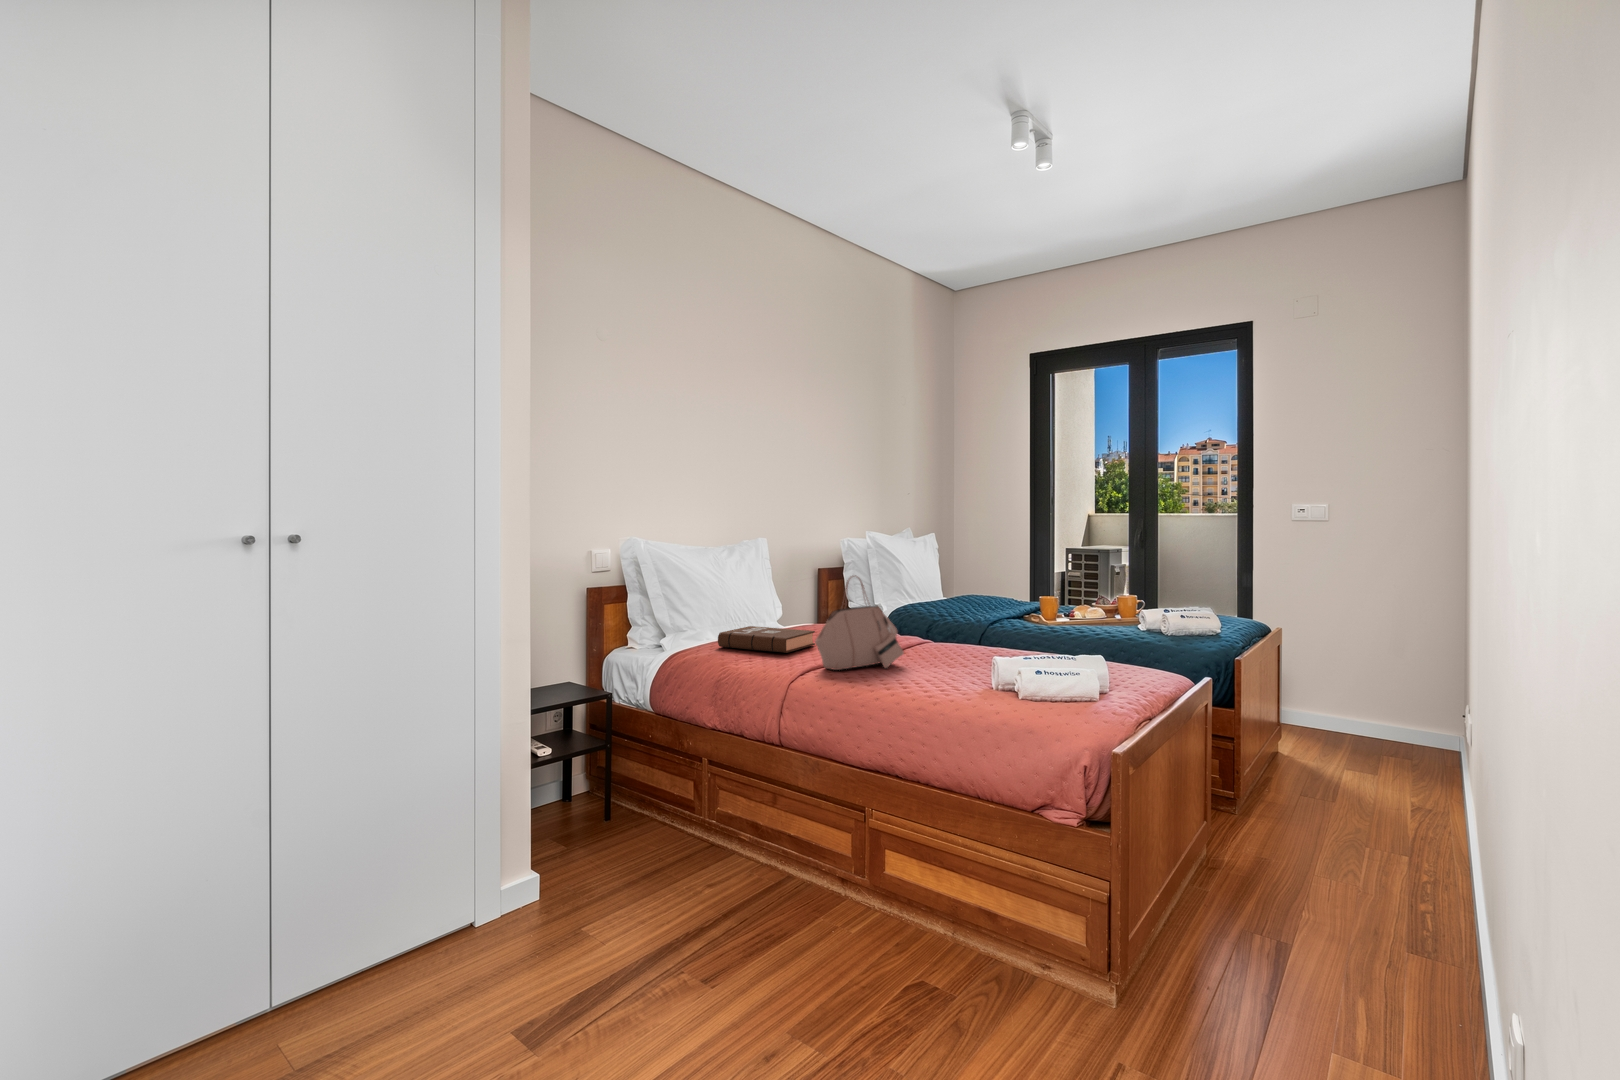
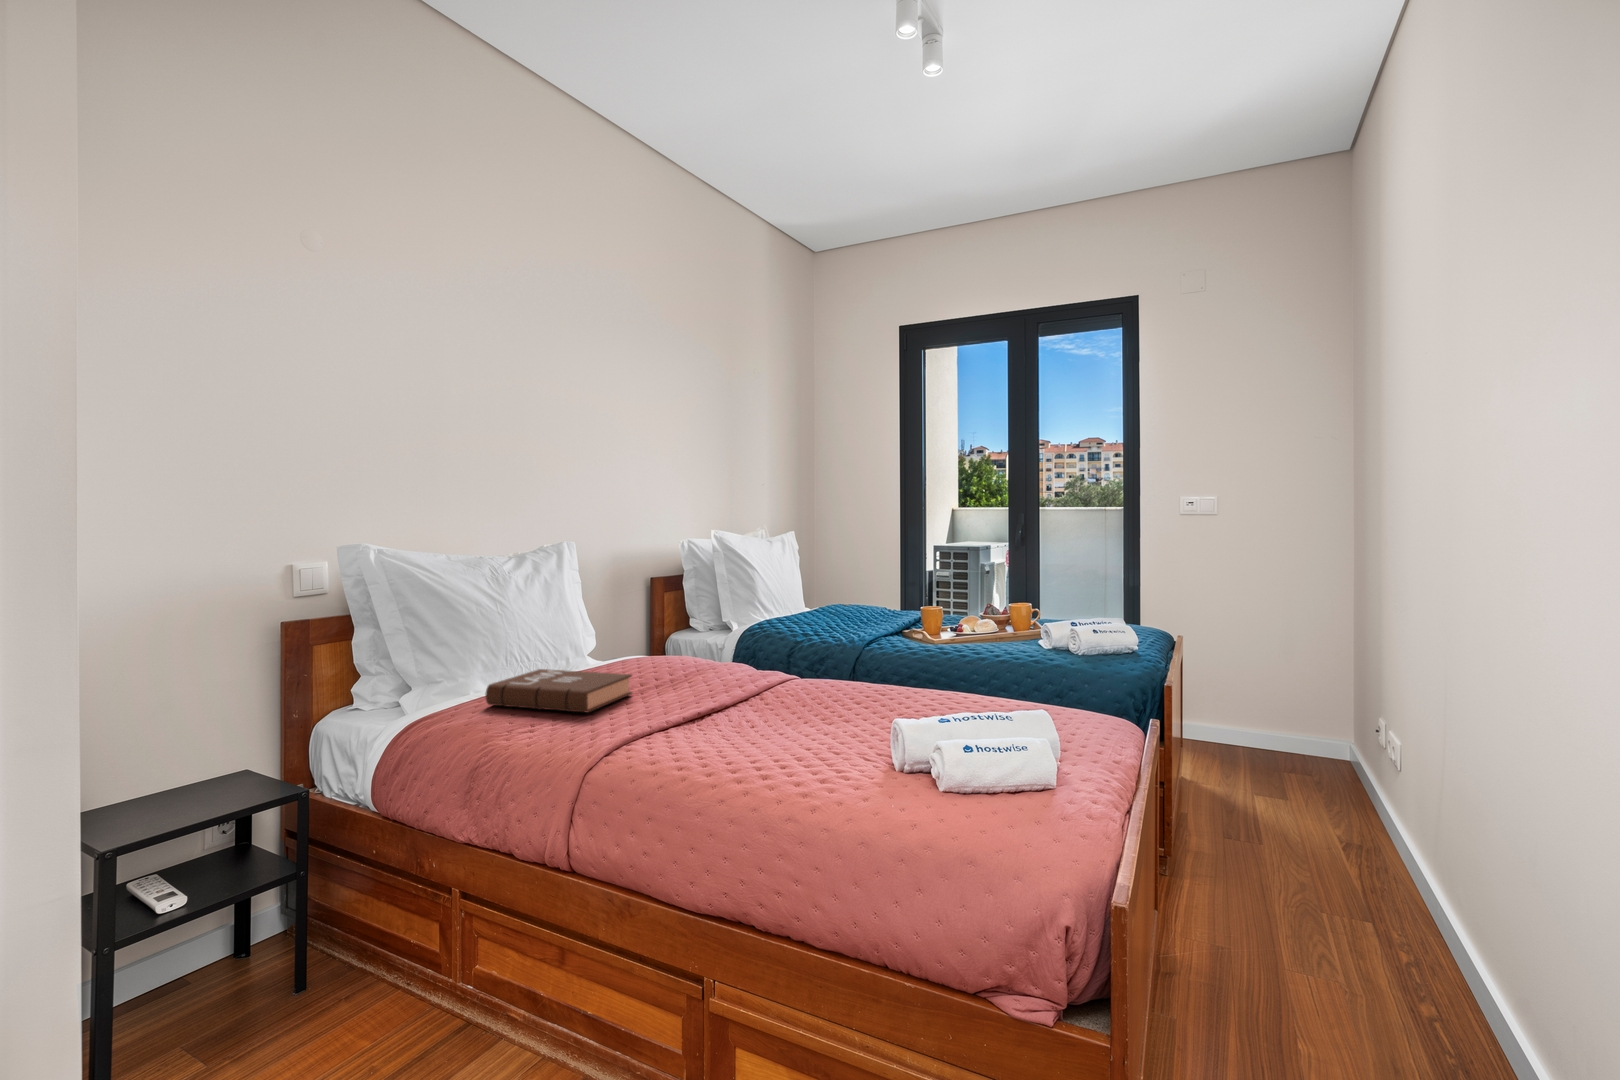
handbag: present [815,575,904,670] -> none [626,600,759,744]

